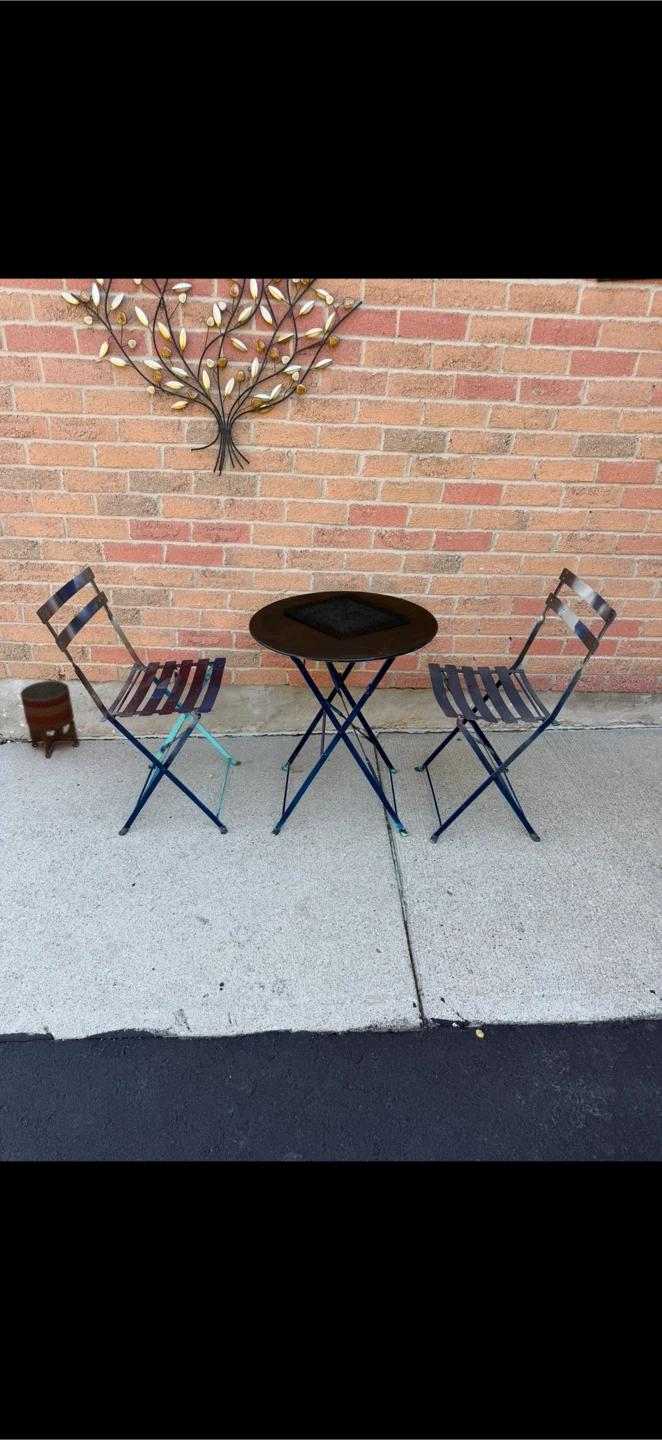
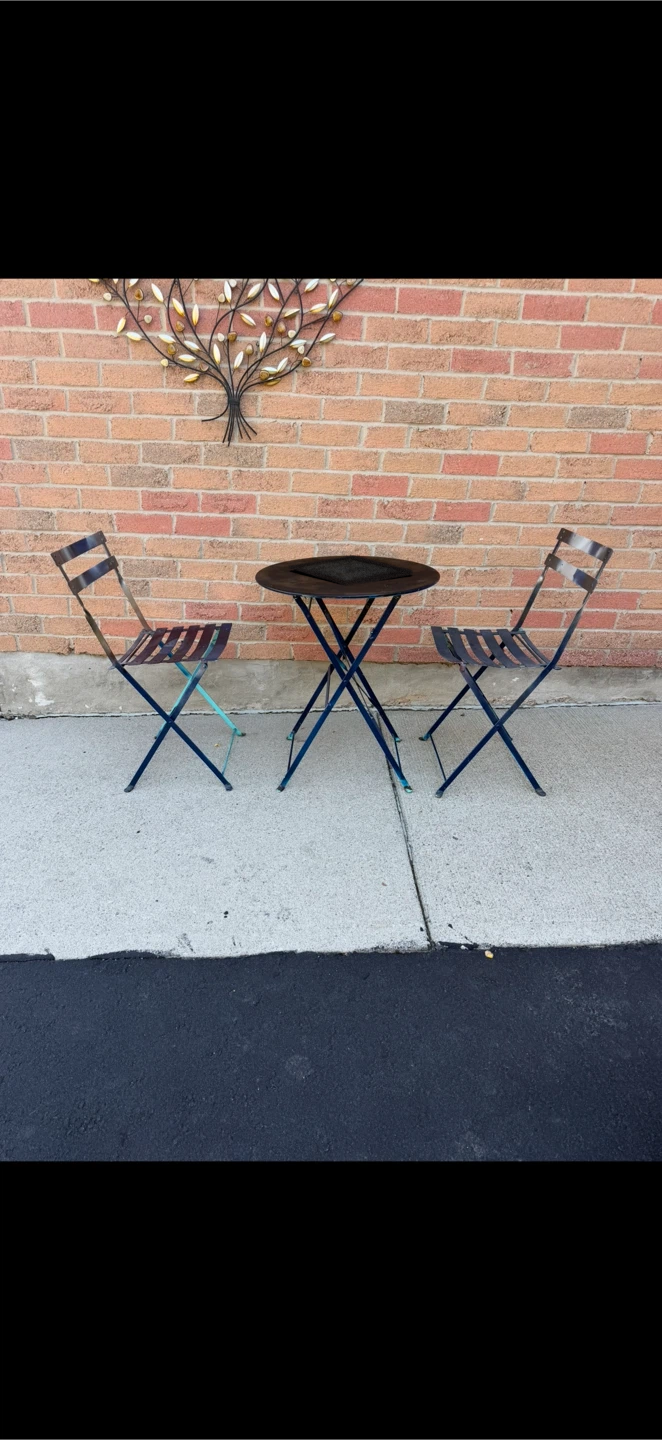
planter: present [20,681,79,757] -> none [32,651,88,725]

